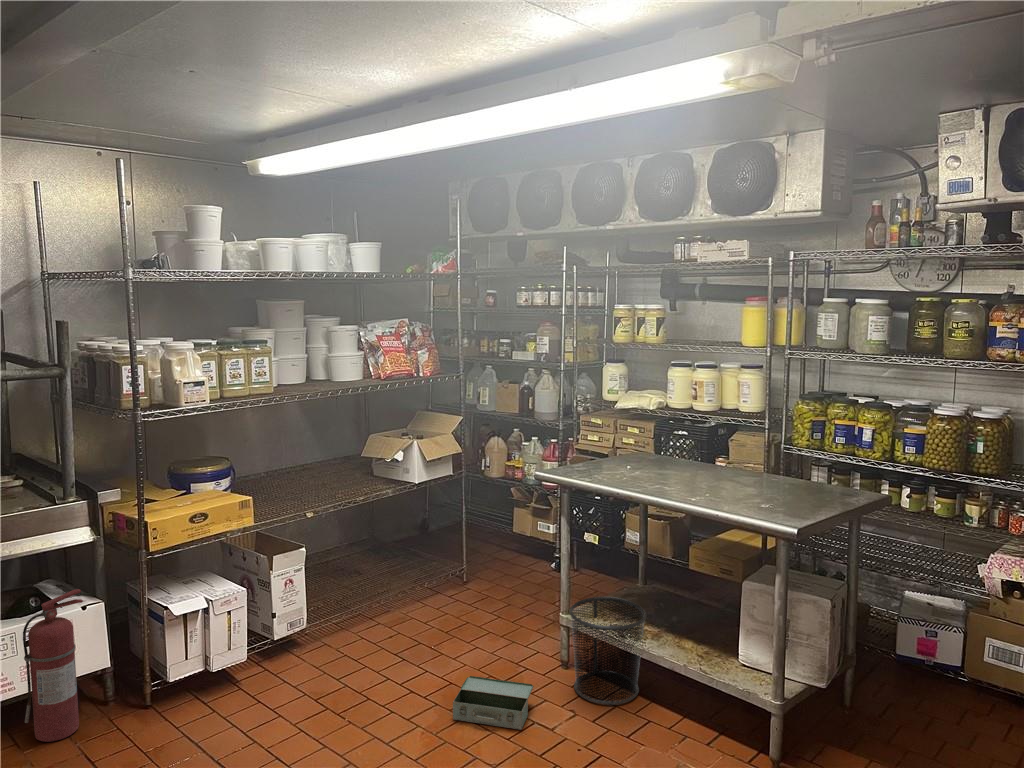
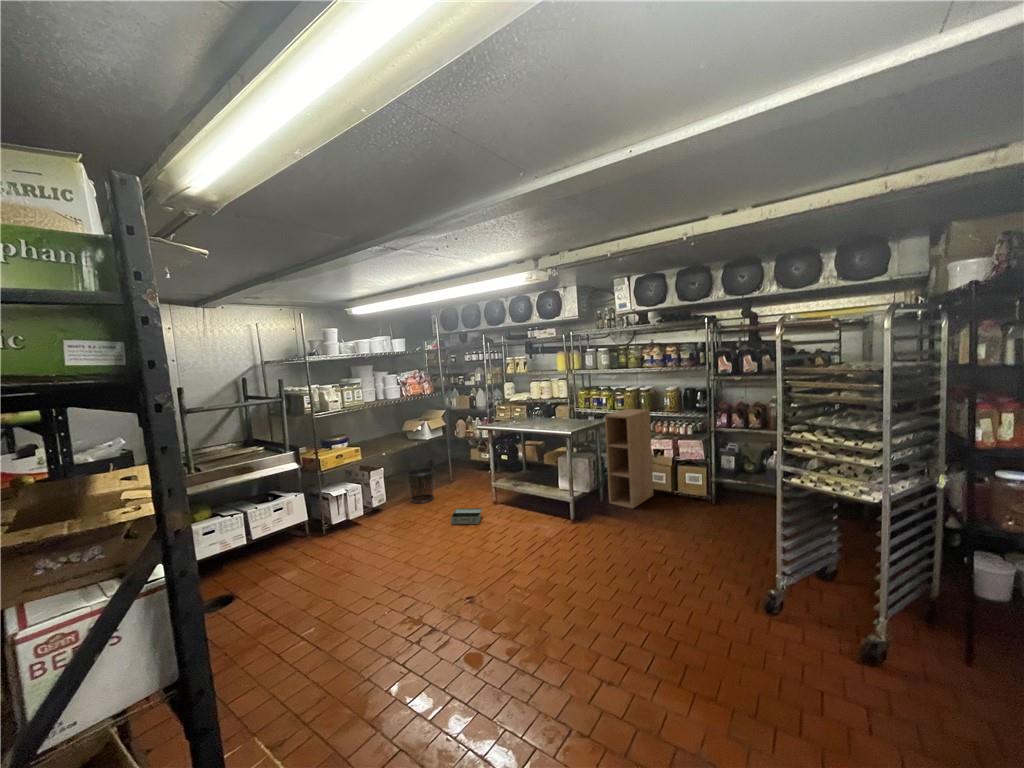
shelving unit: none [866,463,1003,739] -> present [605,409,653,509]
fire extinguisher: present [23,589,83,742] -> none [275,487,298,550]
waste bin: present [569,597,646,705] -> present [407,468,433,503]

